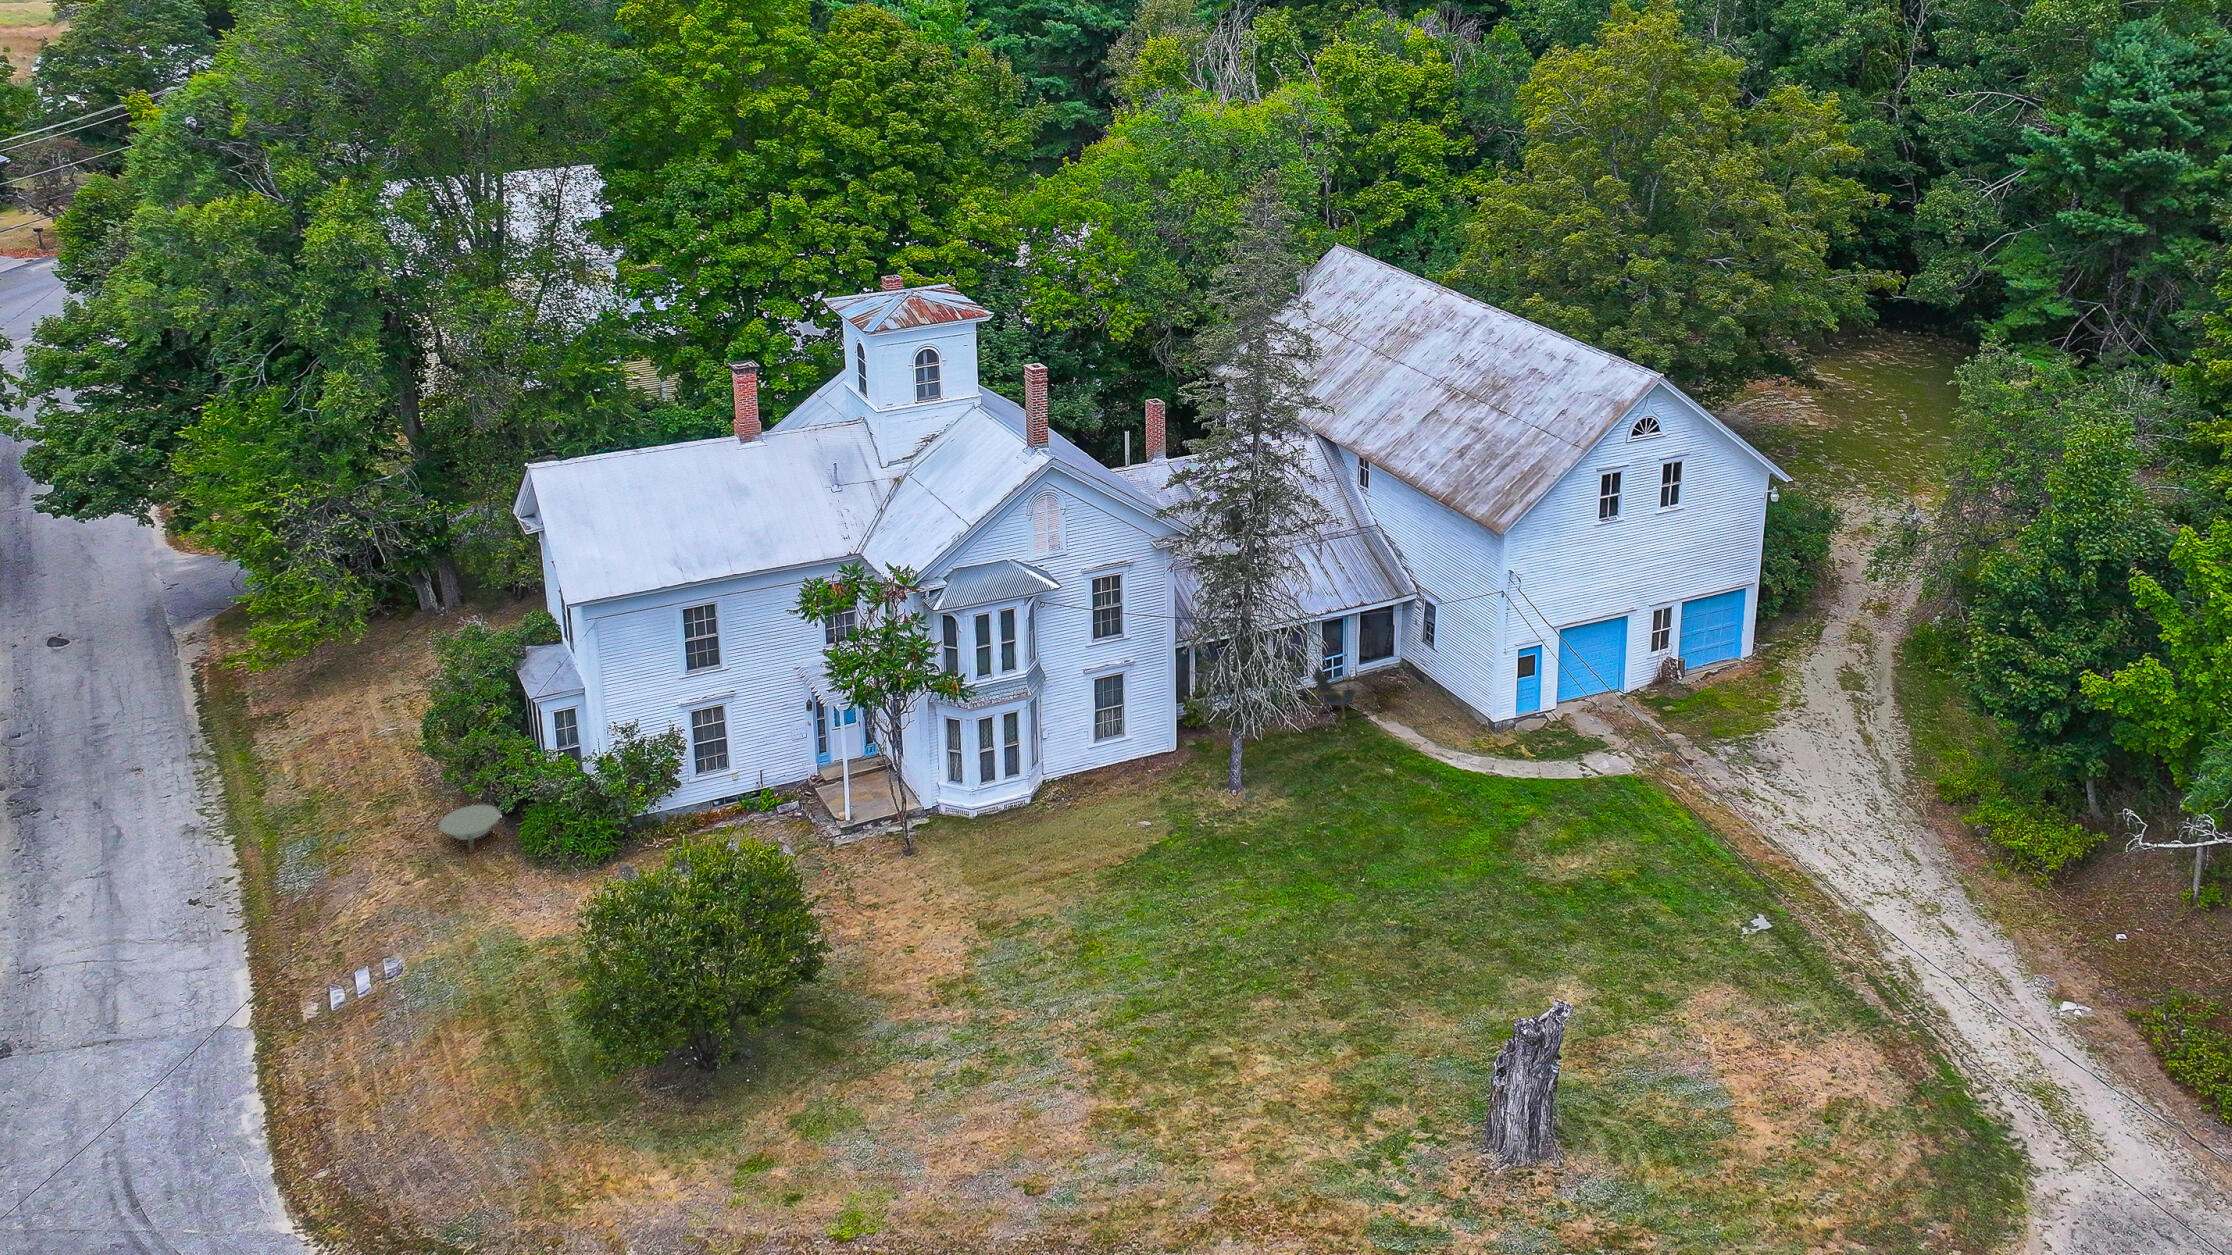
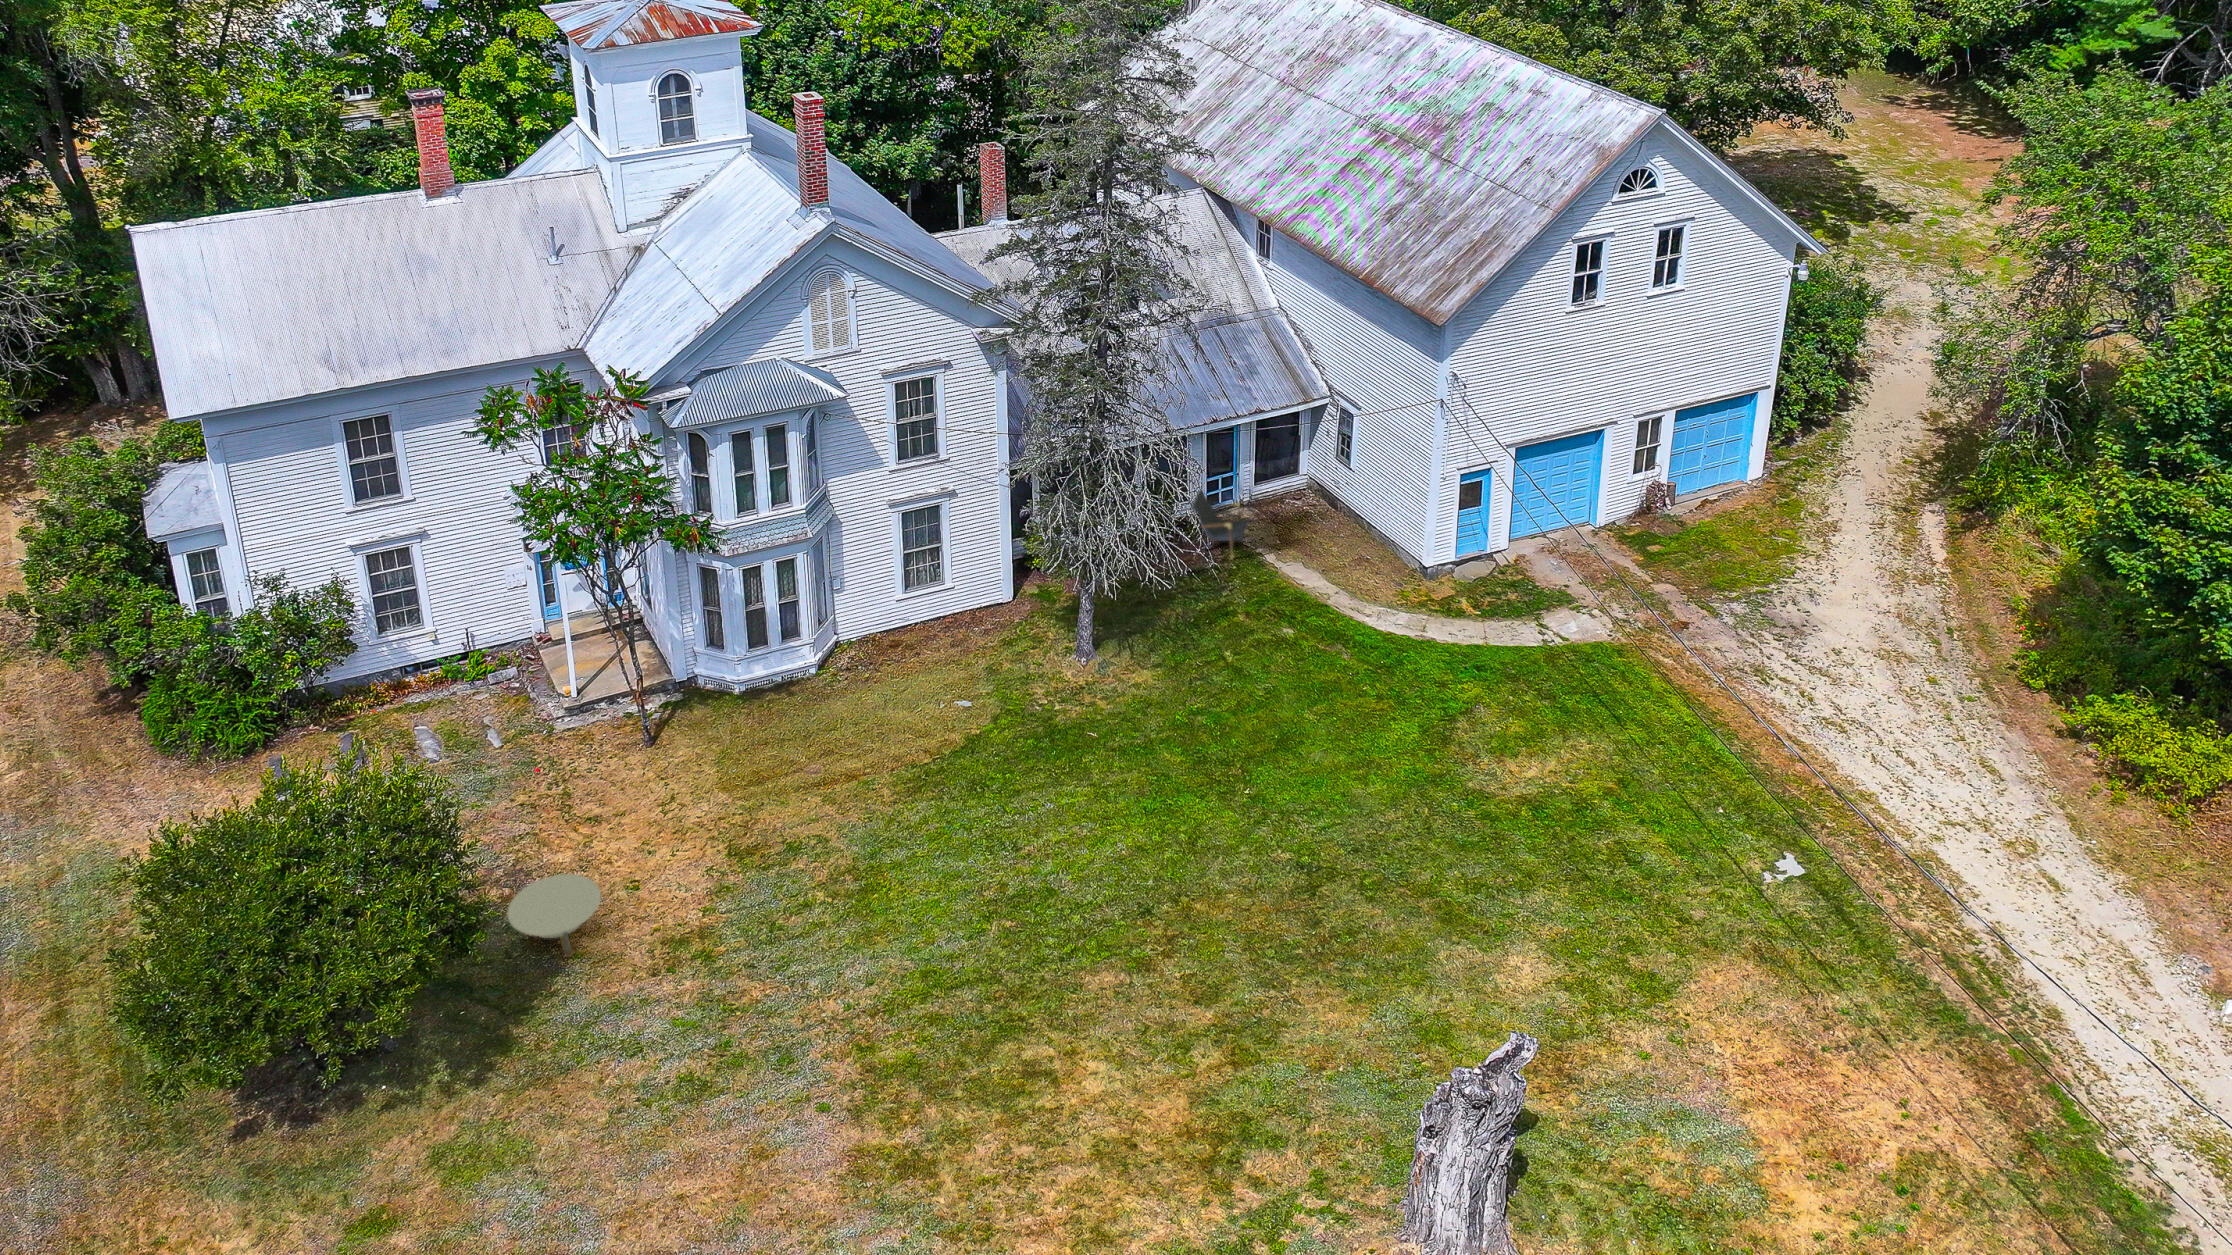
round table: present [439,805,501,853] -> present [507,874,601,958]

